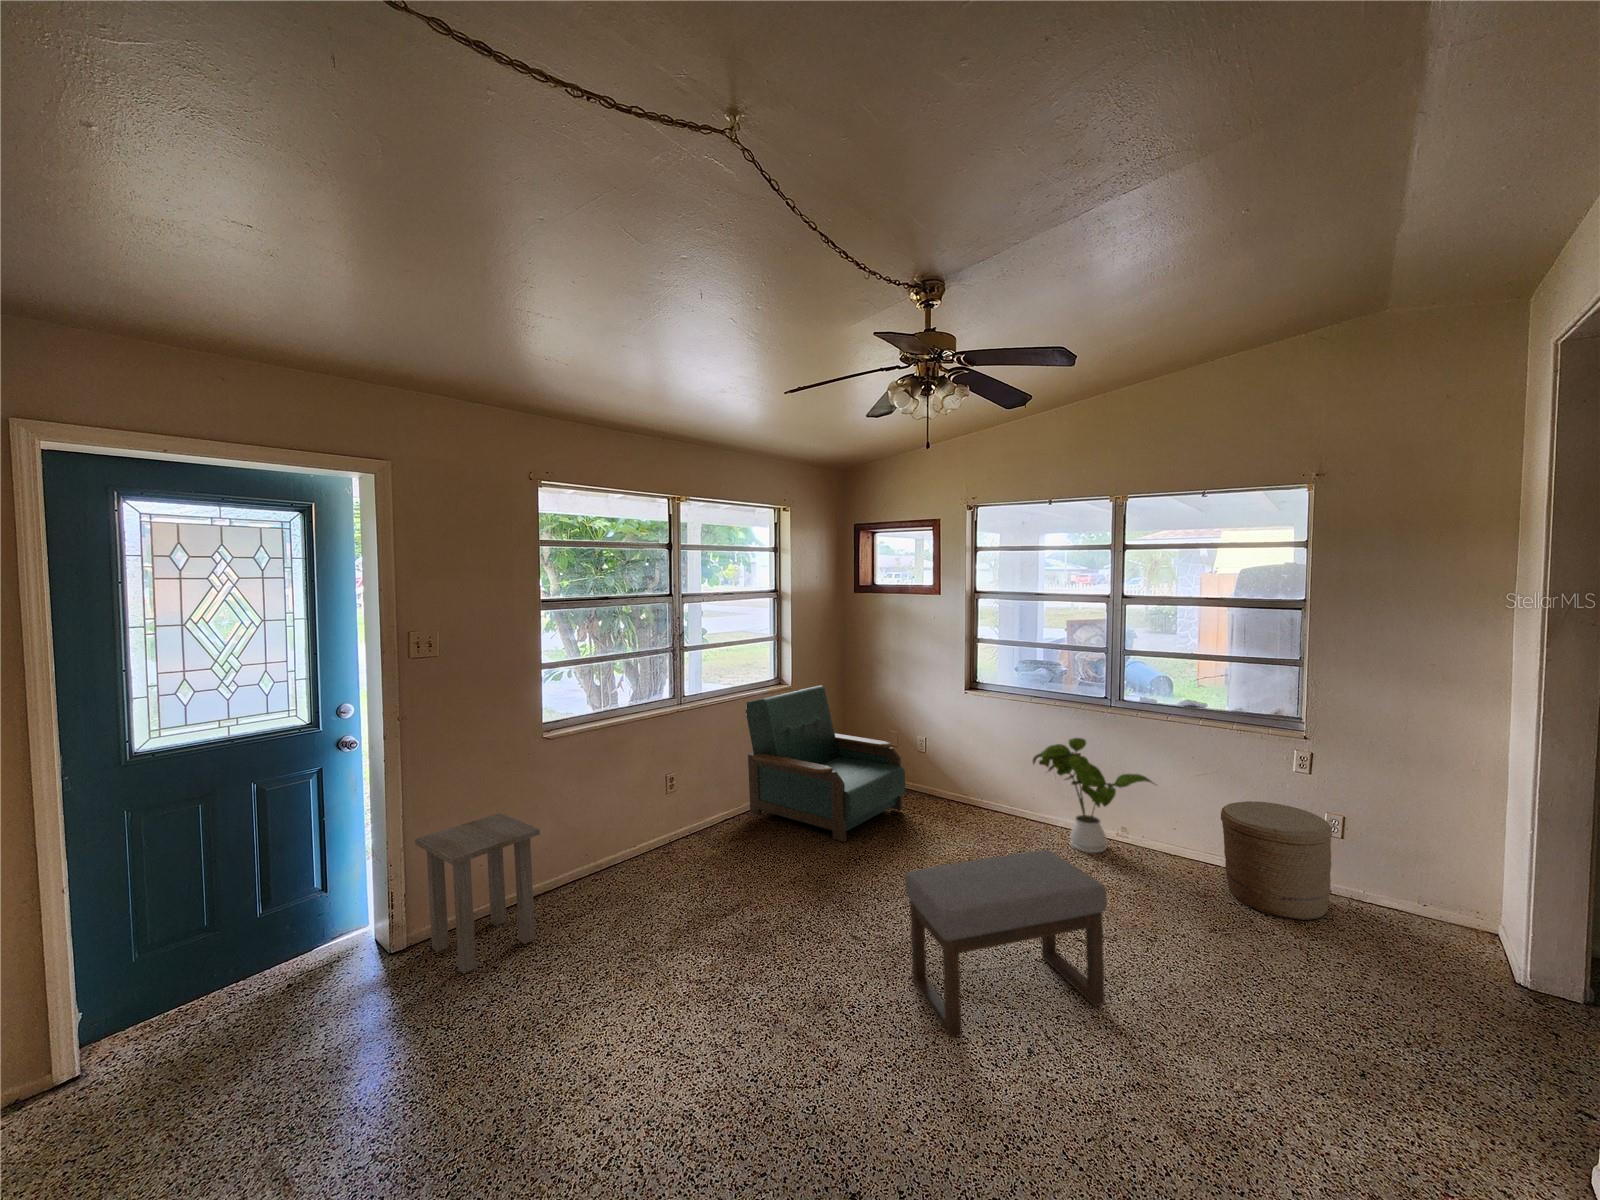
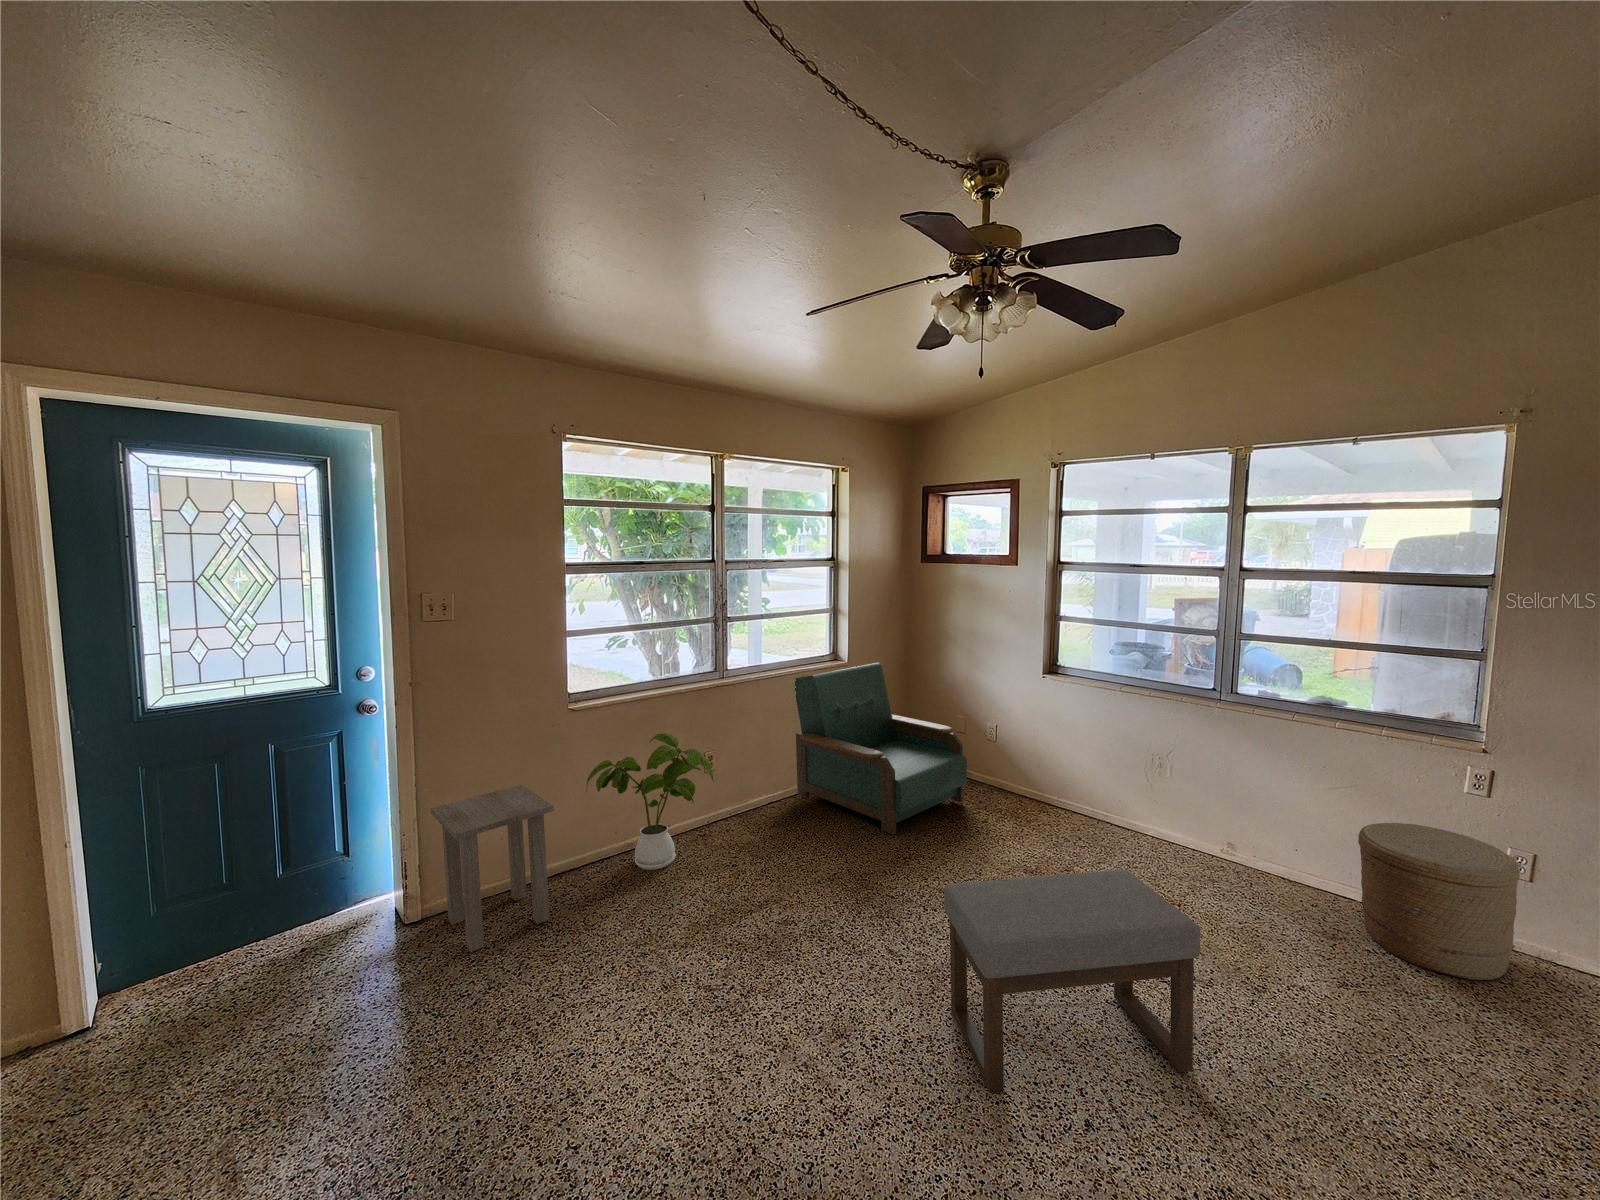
house plant: present [1033,738,1157,853] -> present [586,733,714,870]

